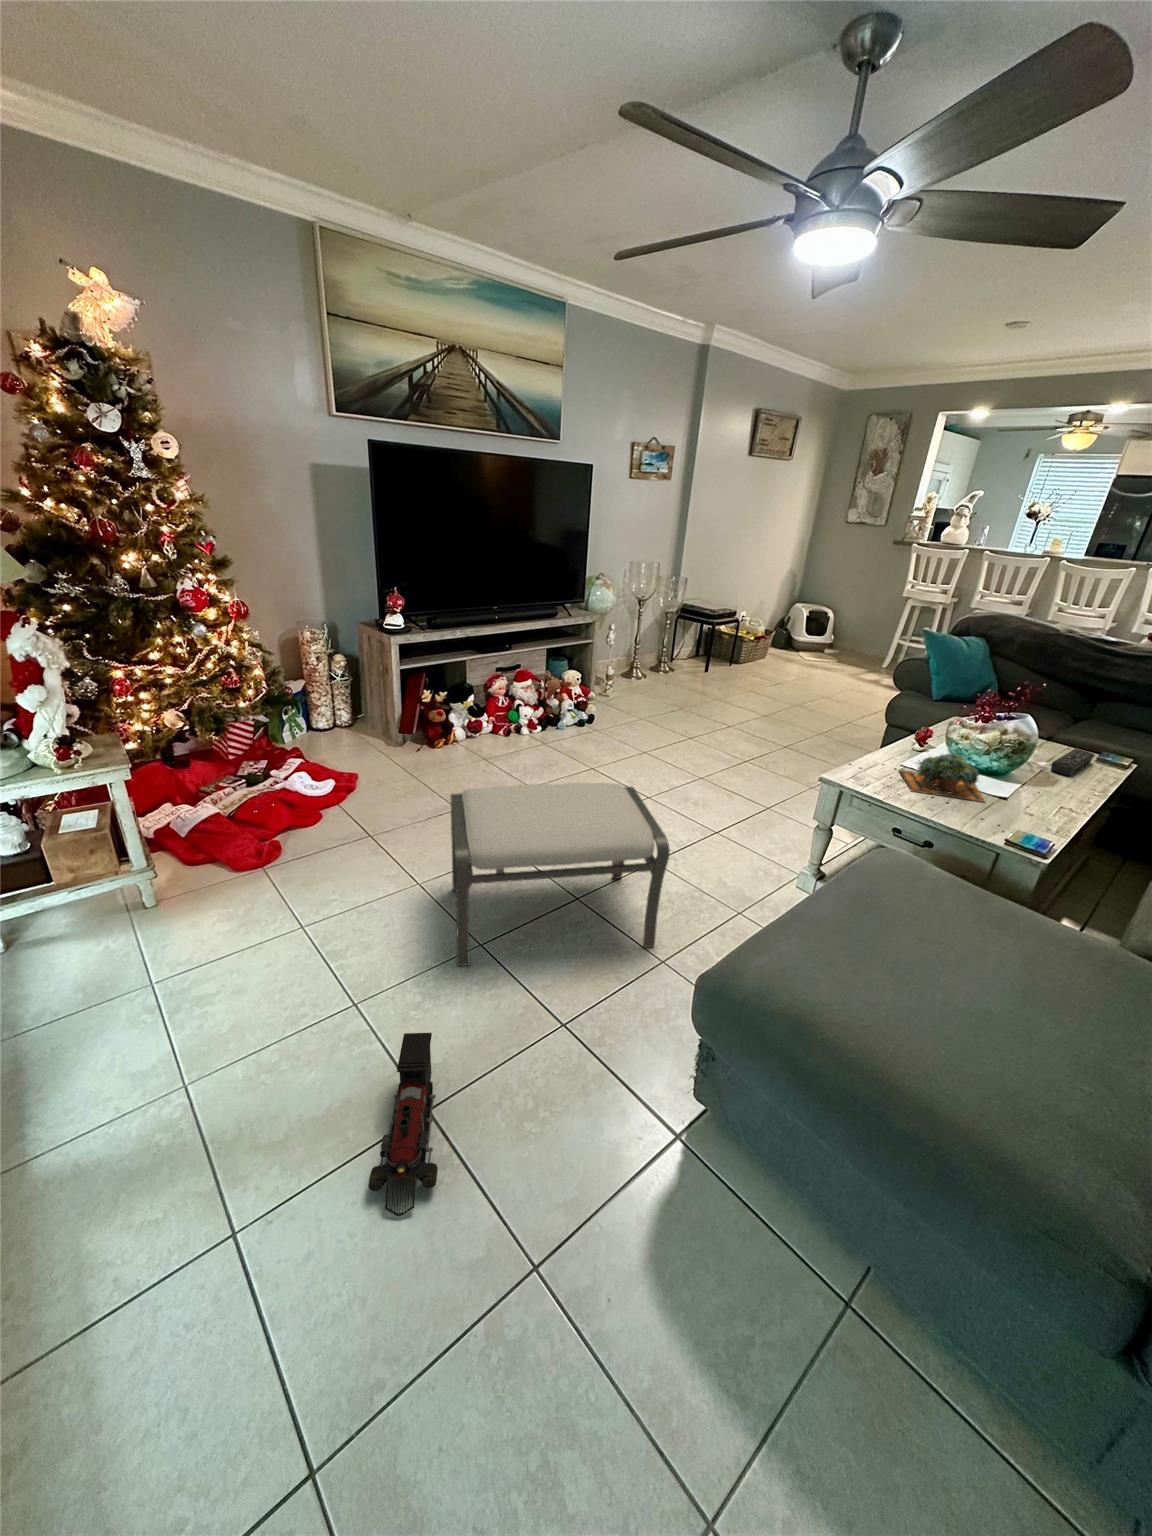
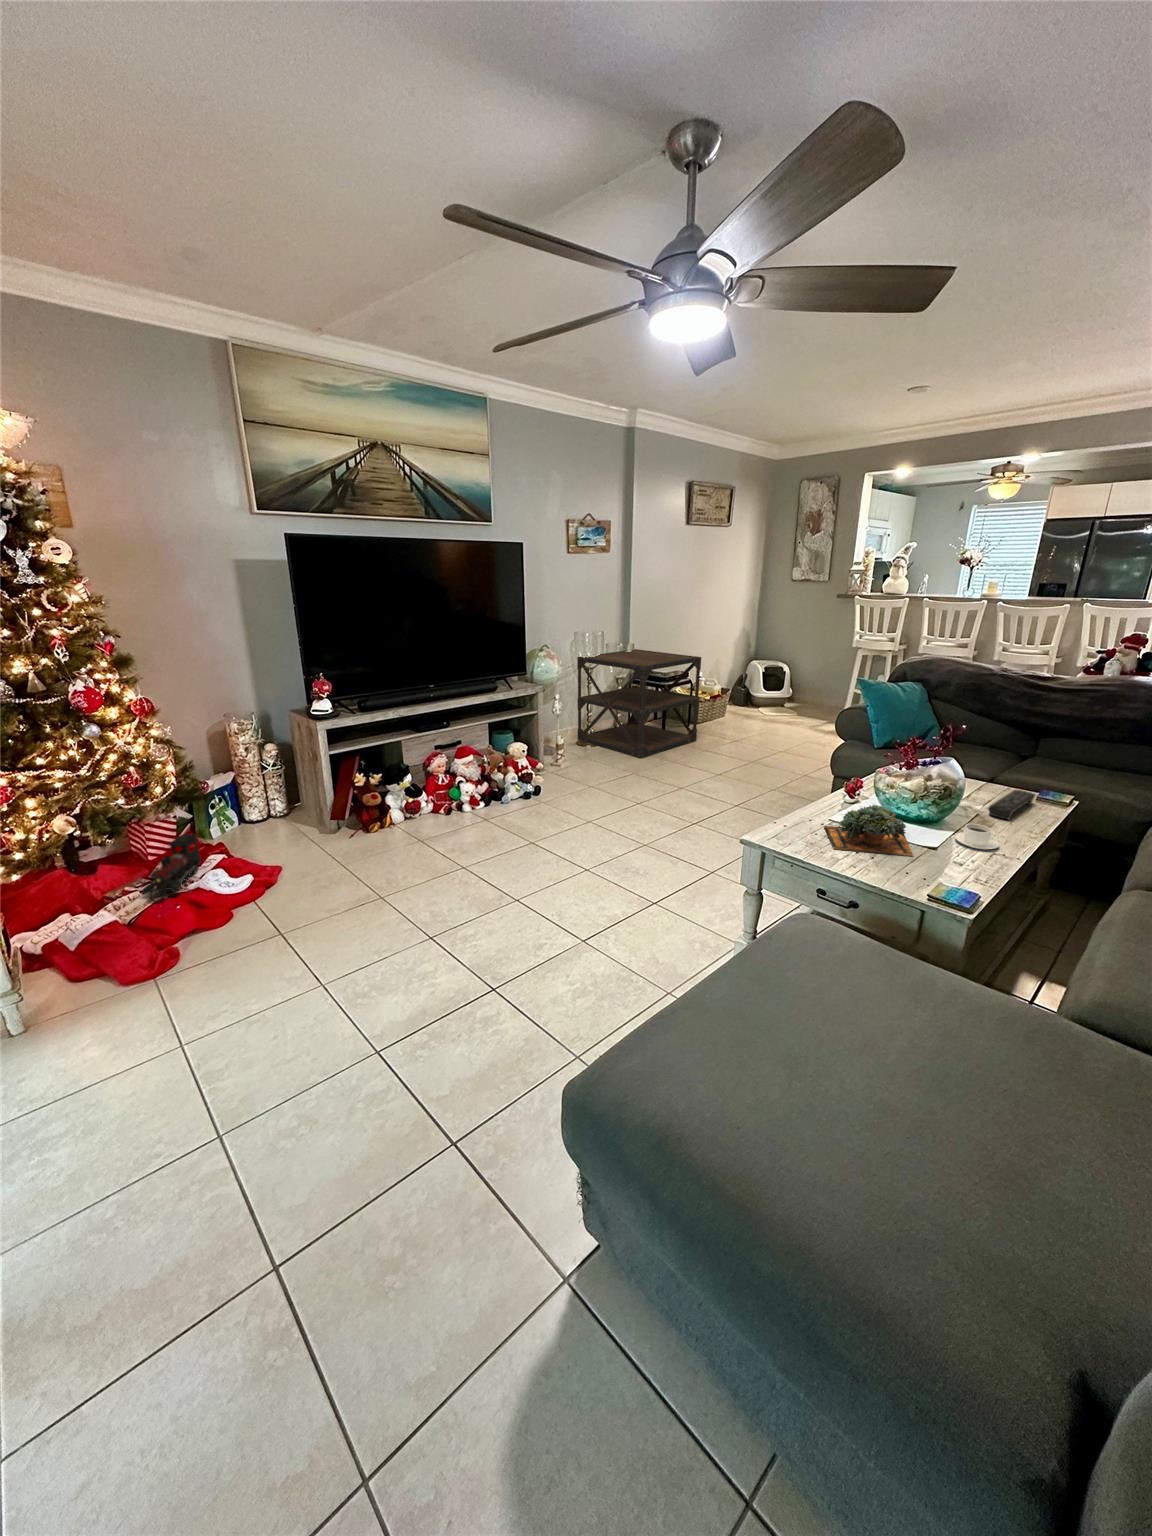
side table: none [622,583,755,695] -> present [577,649,701,758]
coffee cup: none [1021,777,1065,801] -> present [954,824,999,849]
ottoman: present [450,783,670,966] -> none [315,862,564,1085]
toy train: present [369,1033,438,1216] -> present [143,834,201,902]

